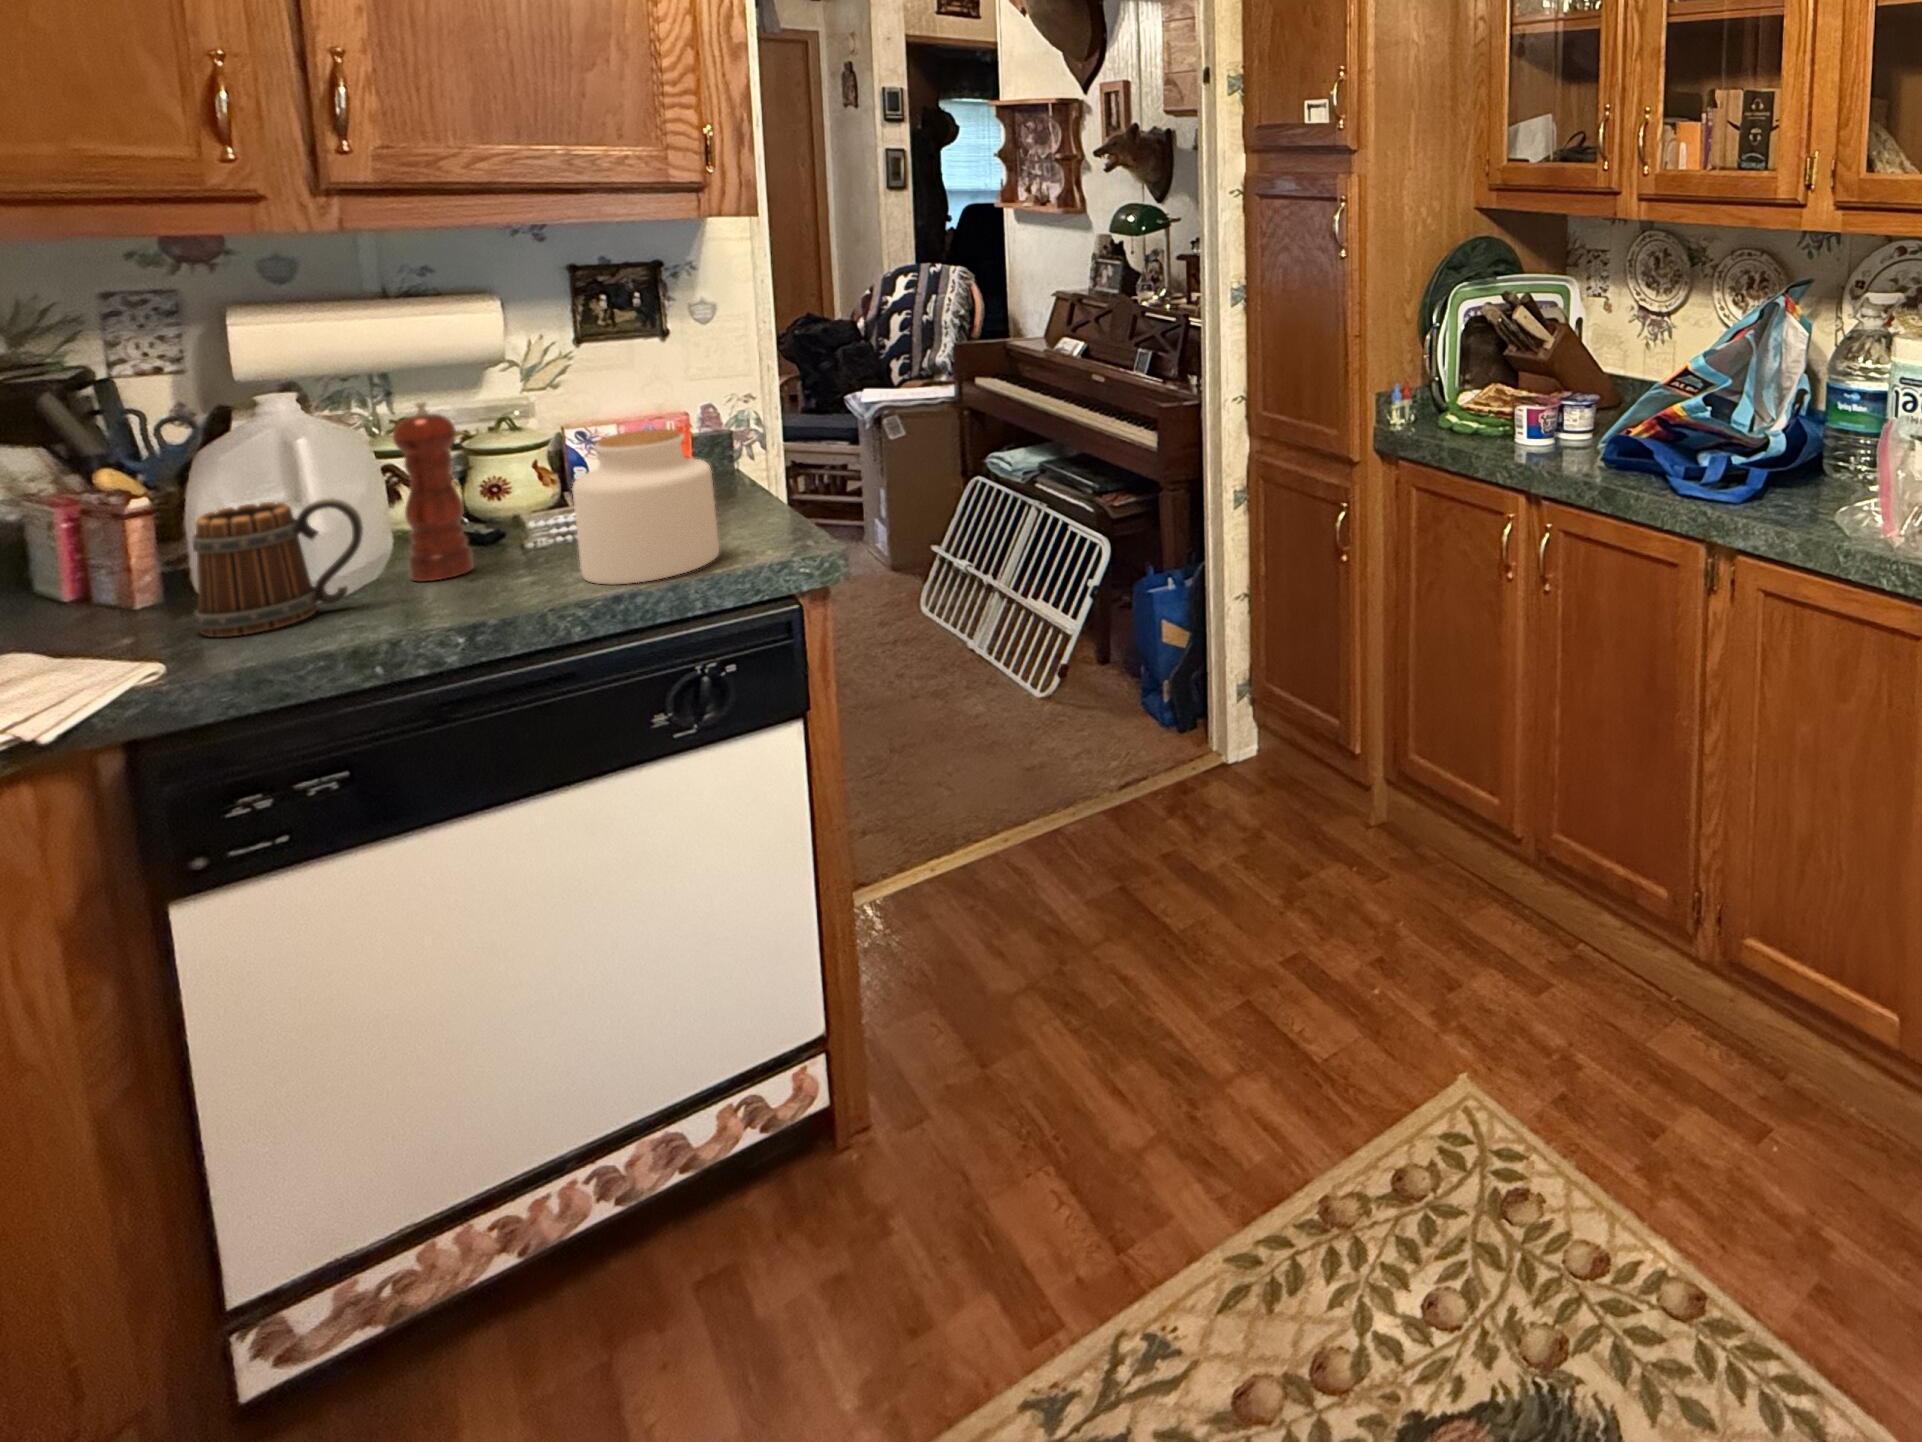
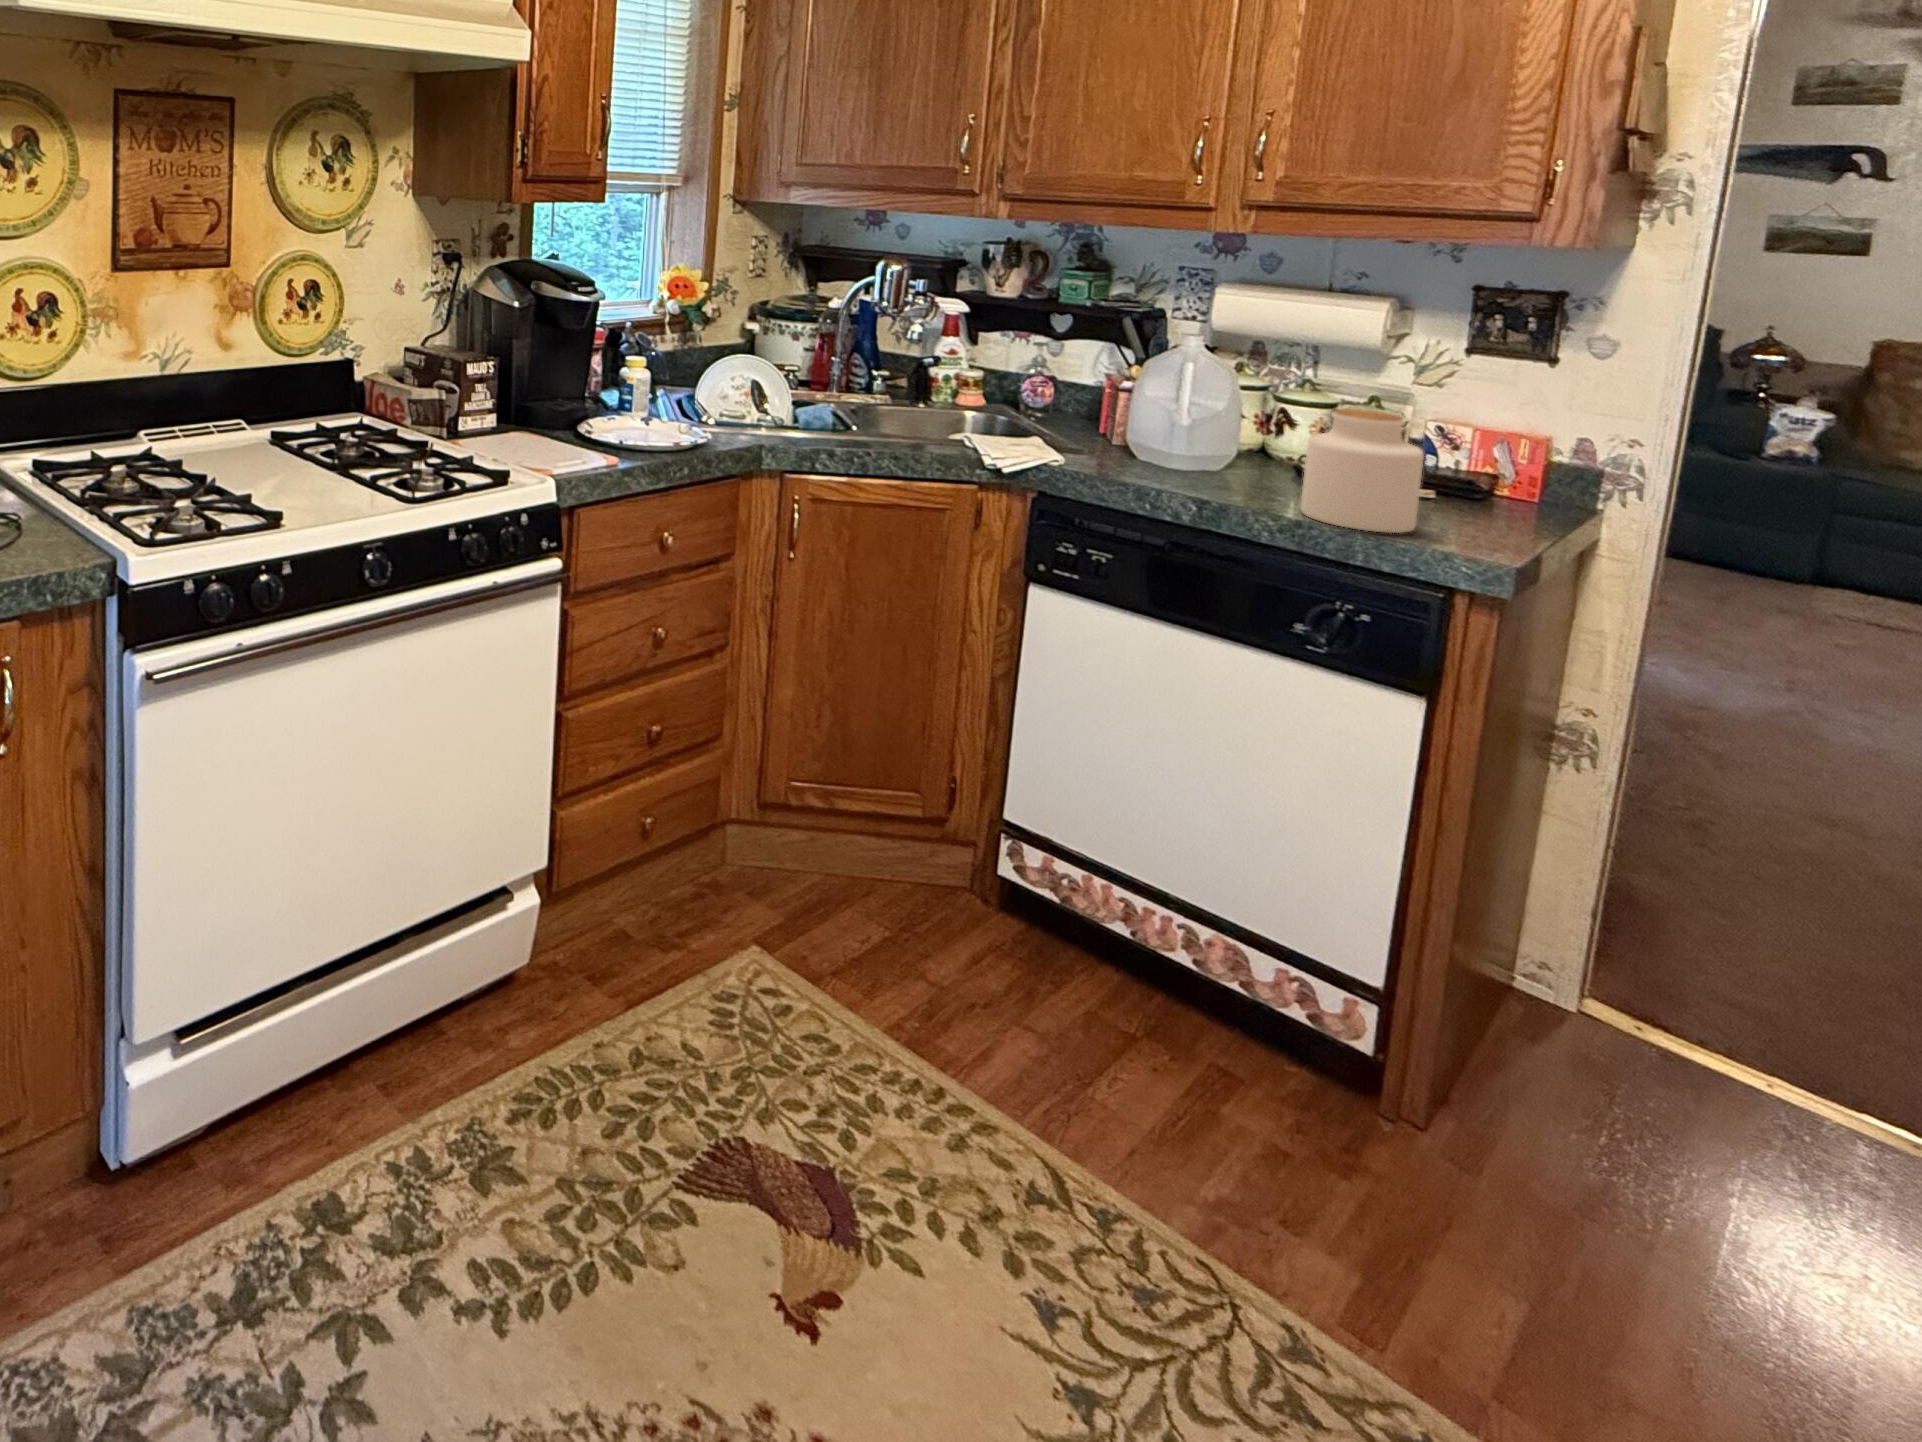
pepper mill: present [393,402,474,581] -> none [1227,358,1277,484]
mug: present [193,499,363,637] -> none [1108,394,1196,471]

